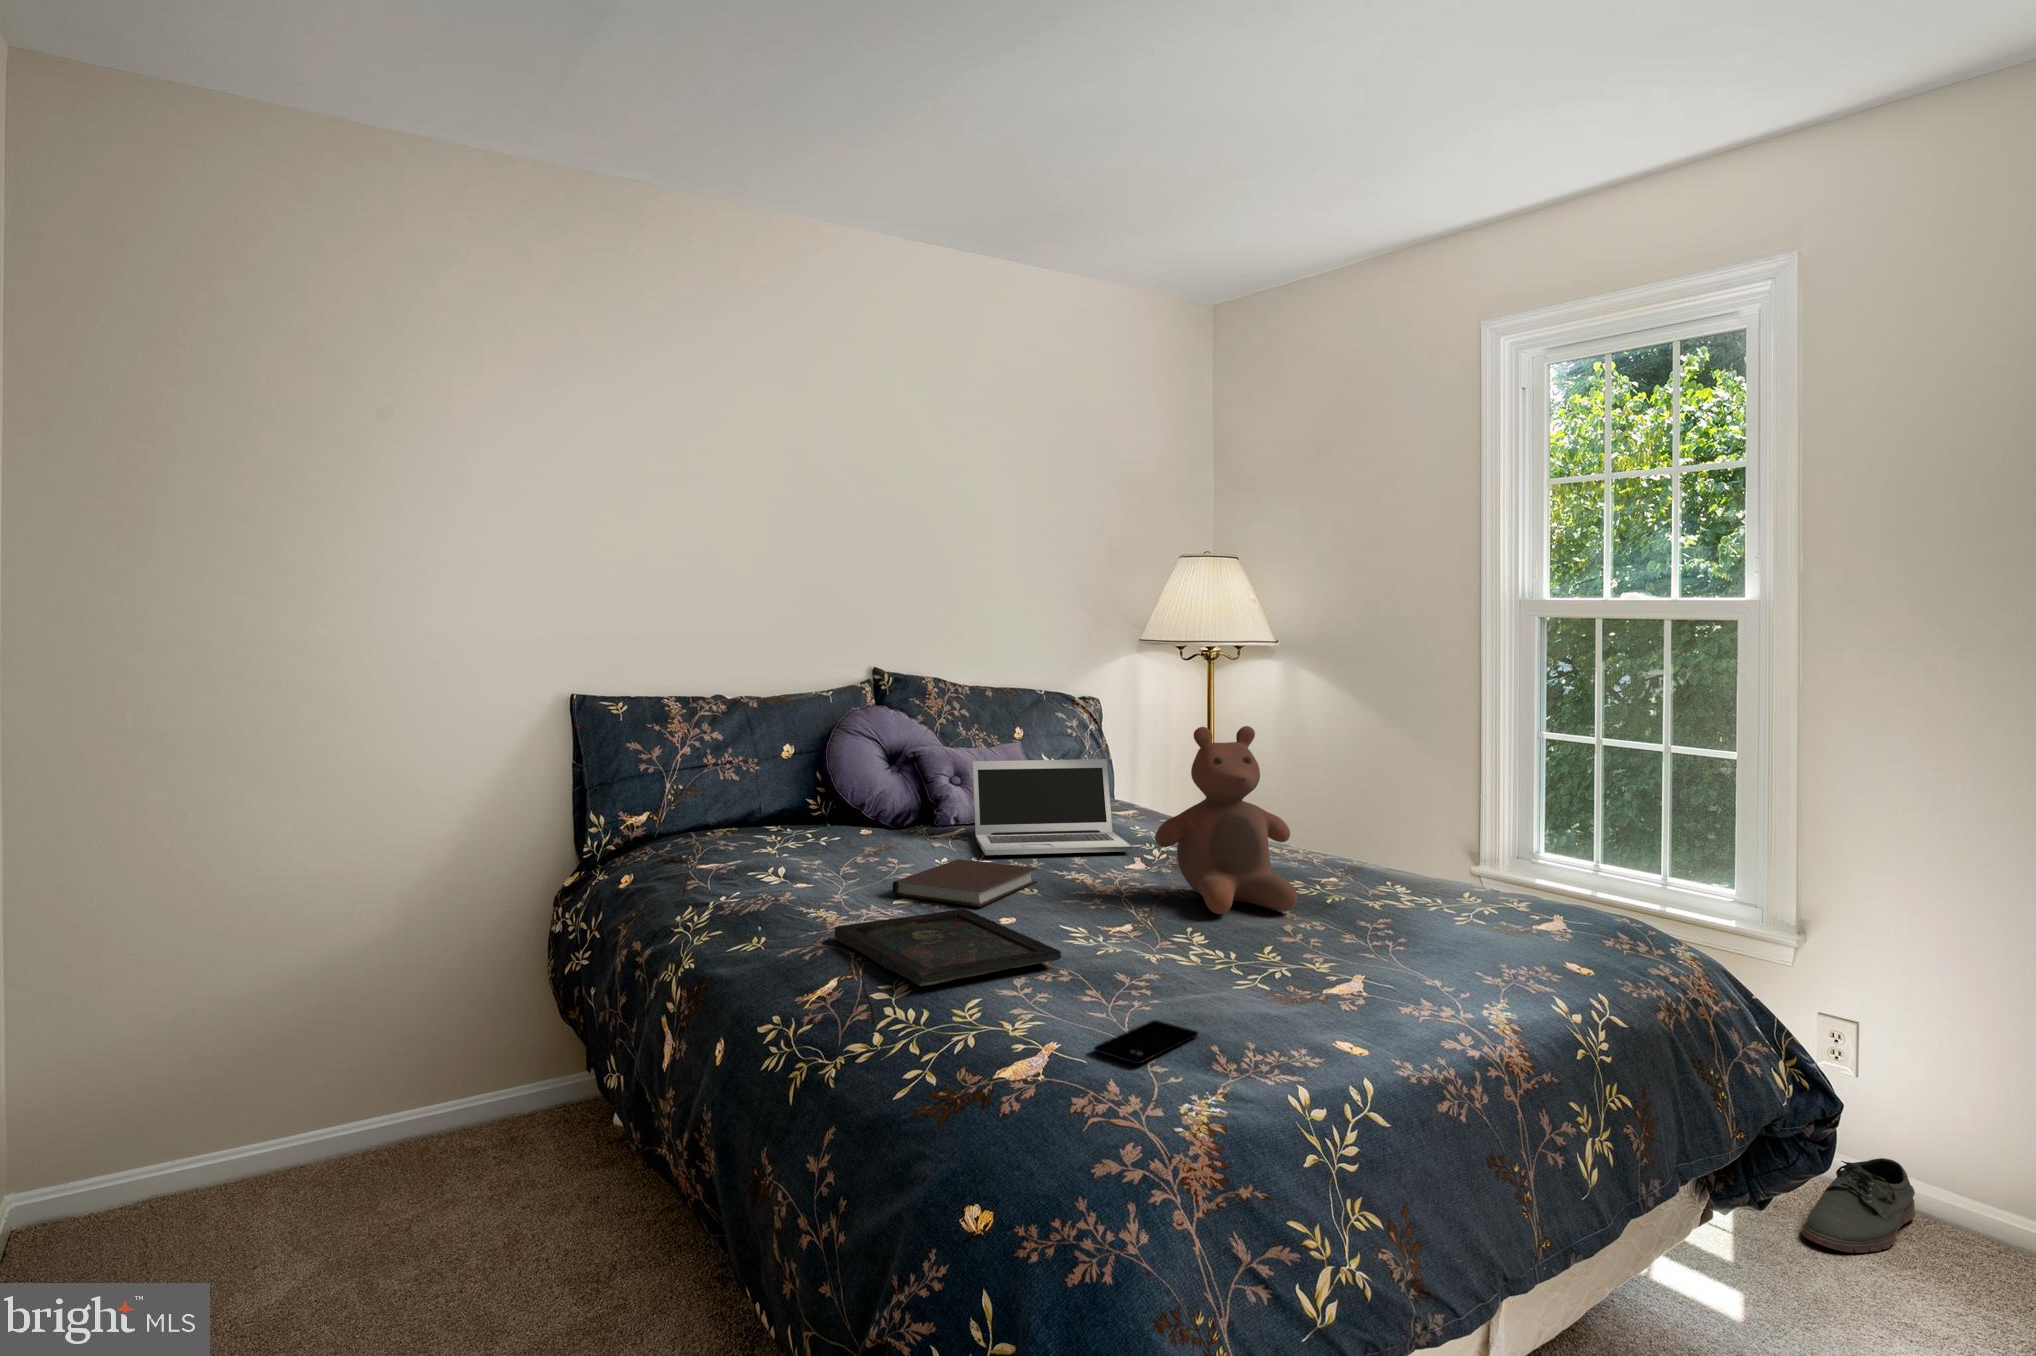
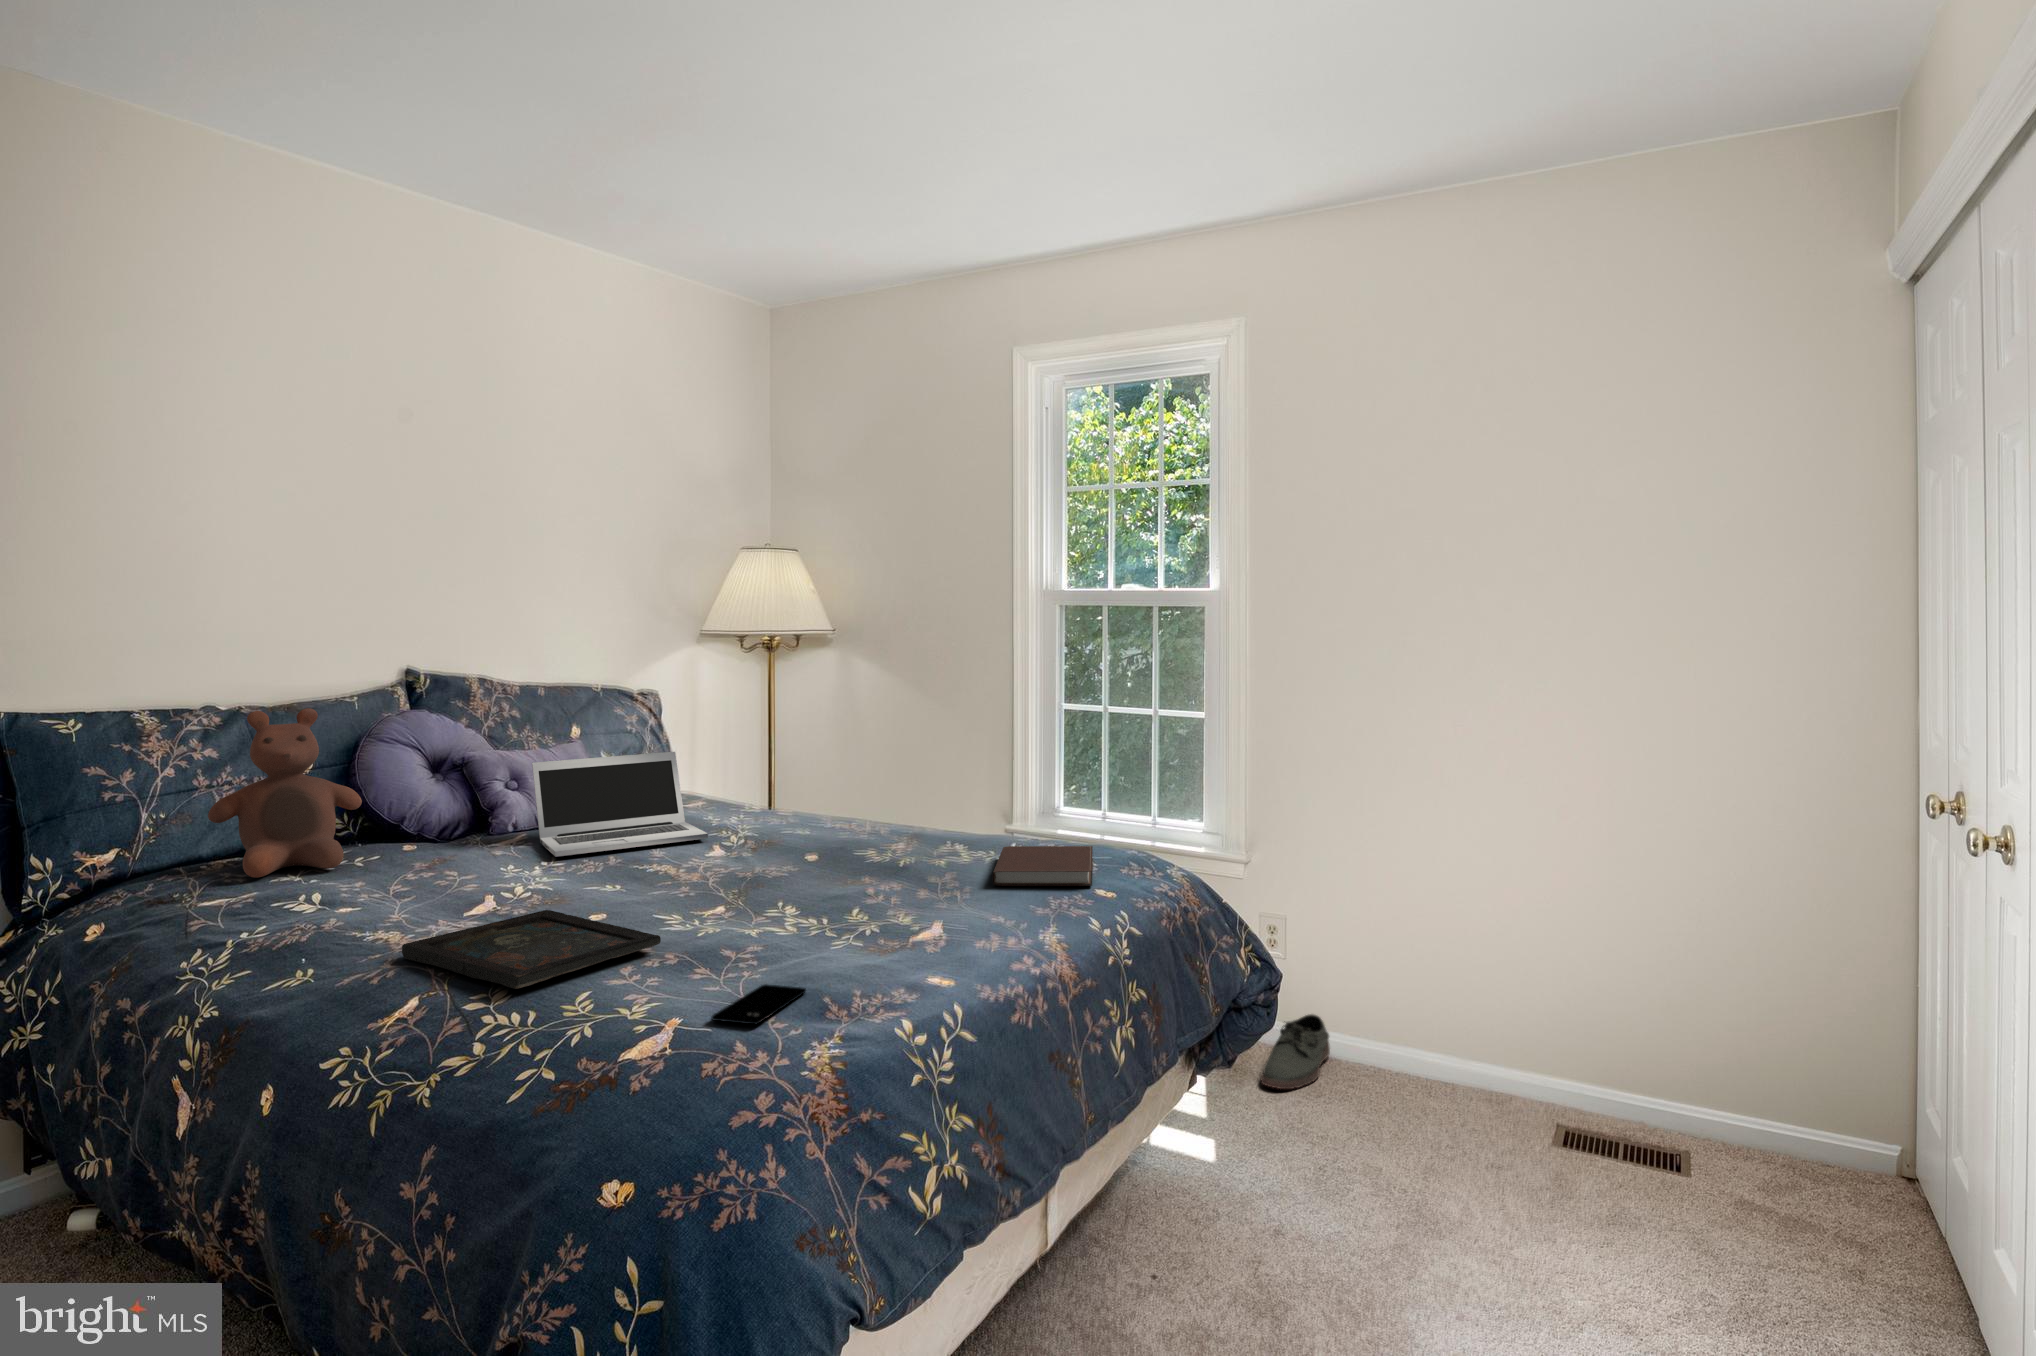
stuffed bear: present [1155,726,1297,914] -> present [208,708,362,878]
notebook: present [893,859,1037,907] -> present [992,846,1093,886]

